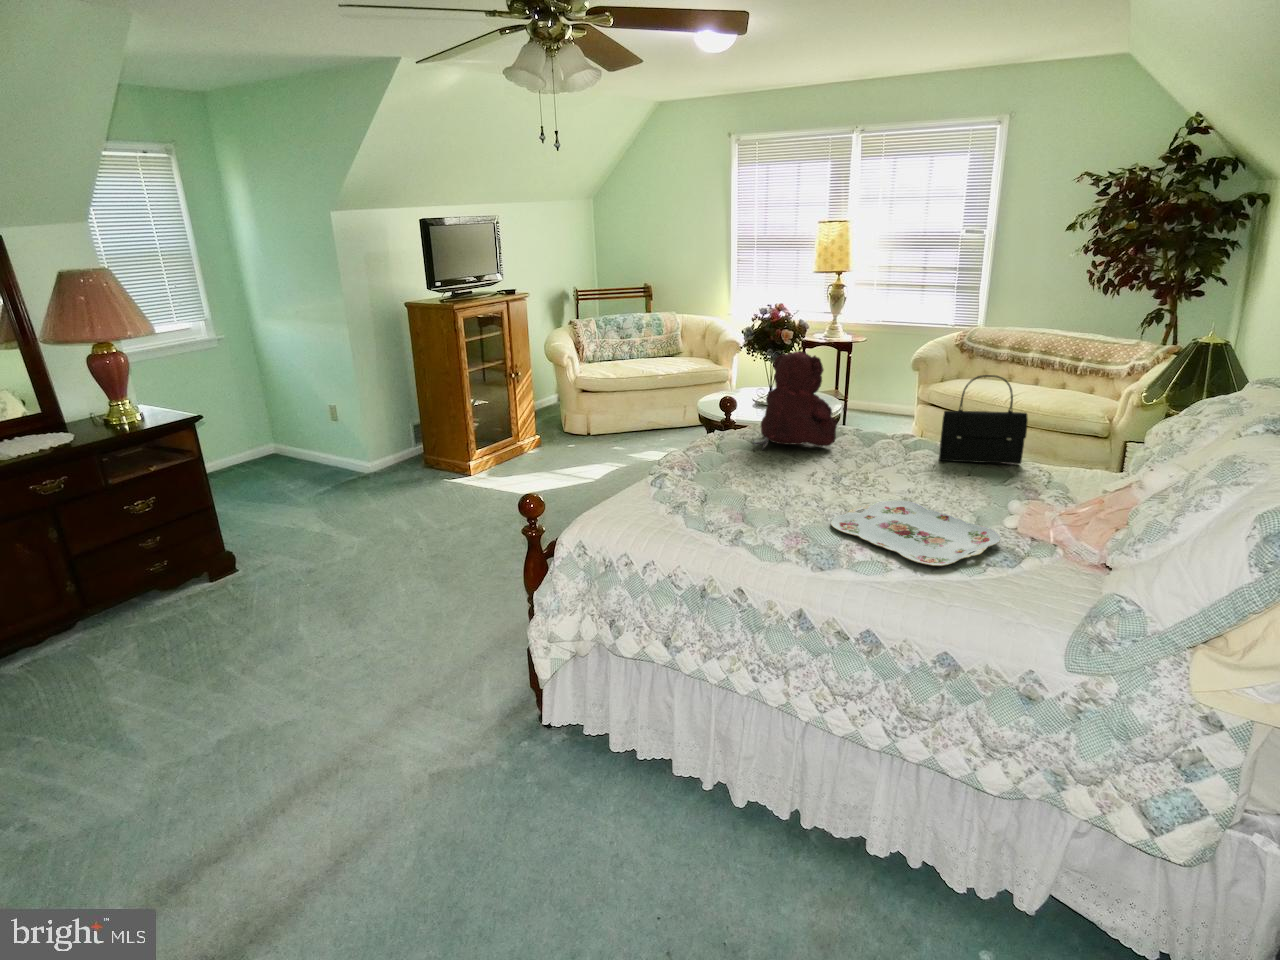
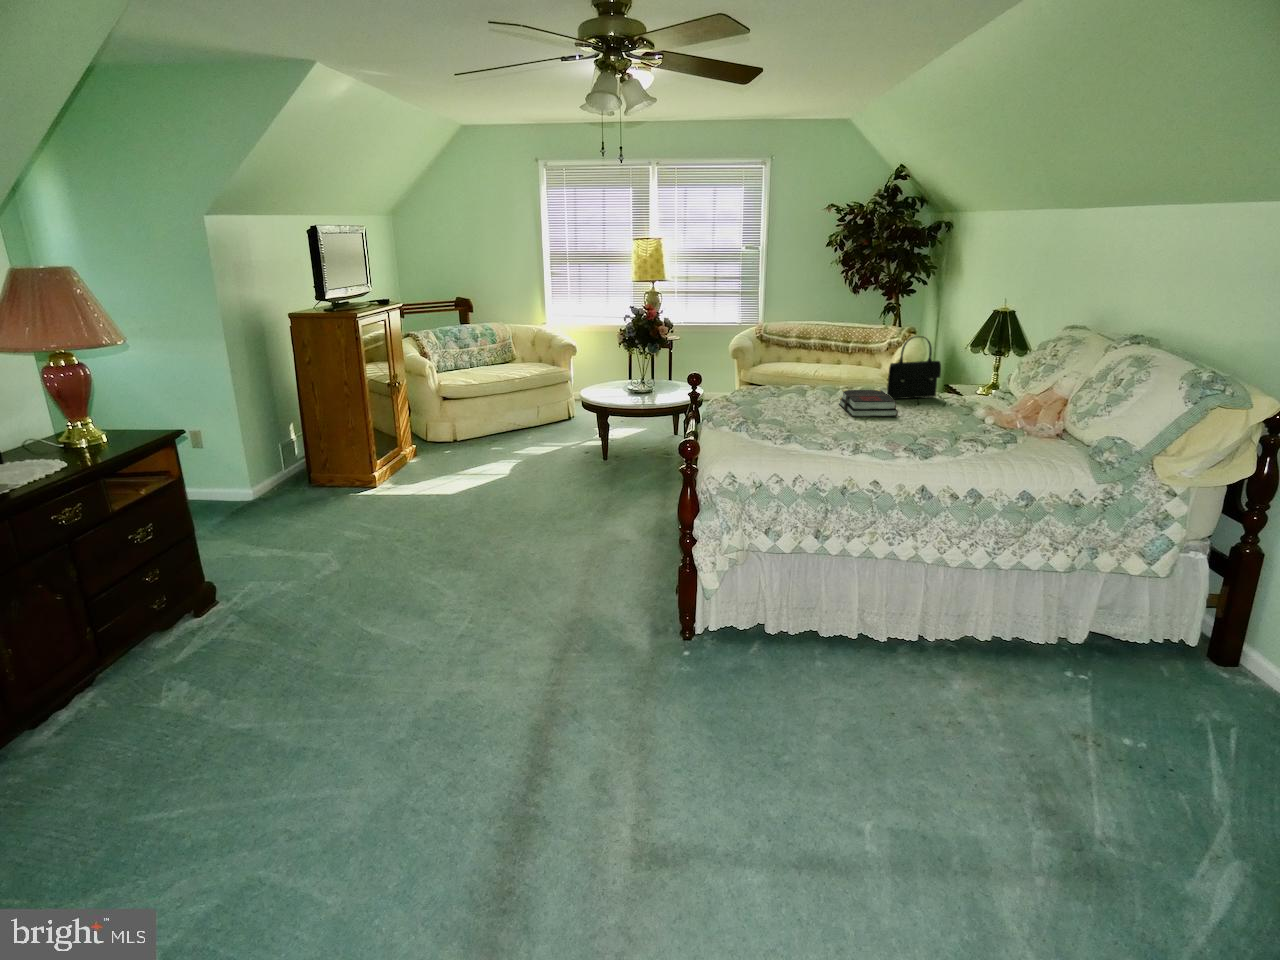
teddy bear: present [753,351,837,449] -> none [757,327,818,405]
book: none [833,442,913,491] -> present [839,390,898,417]
serving tray: present [831,500,1001,566] -> none [892,419,999,447]

